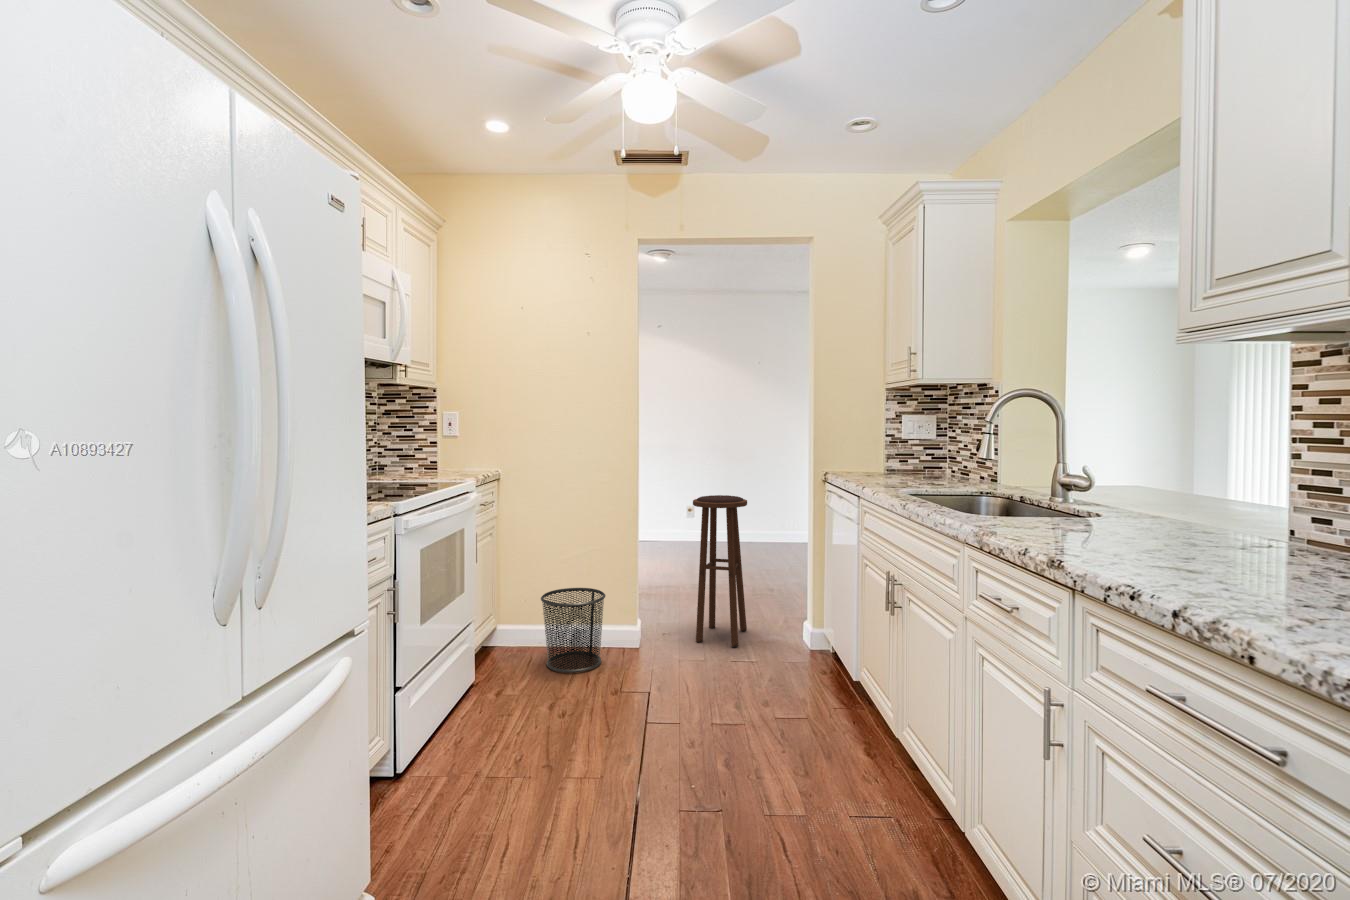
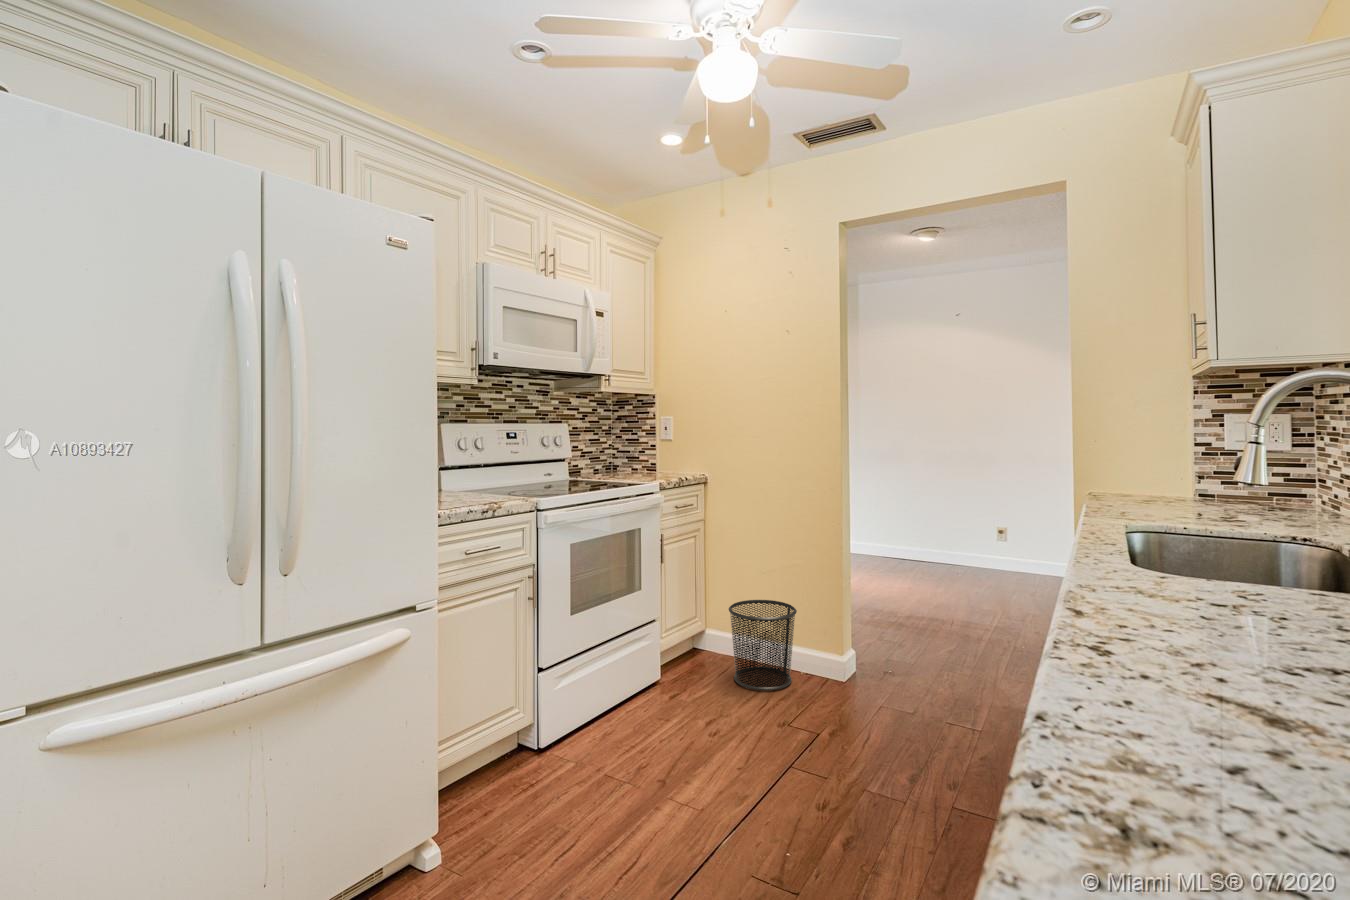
stool: present [693,495,747,647] -> none [914,513,989,700]

